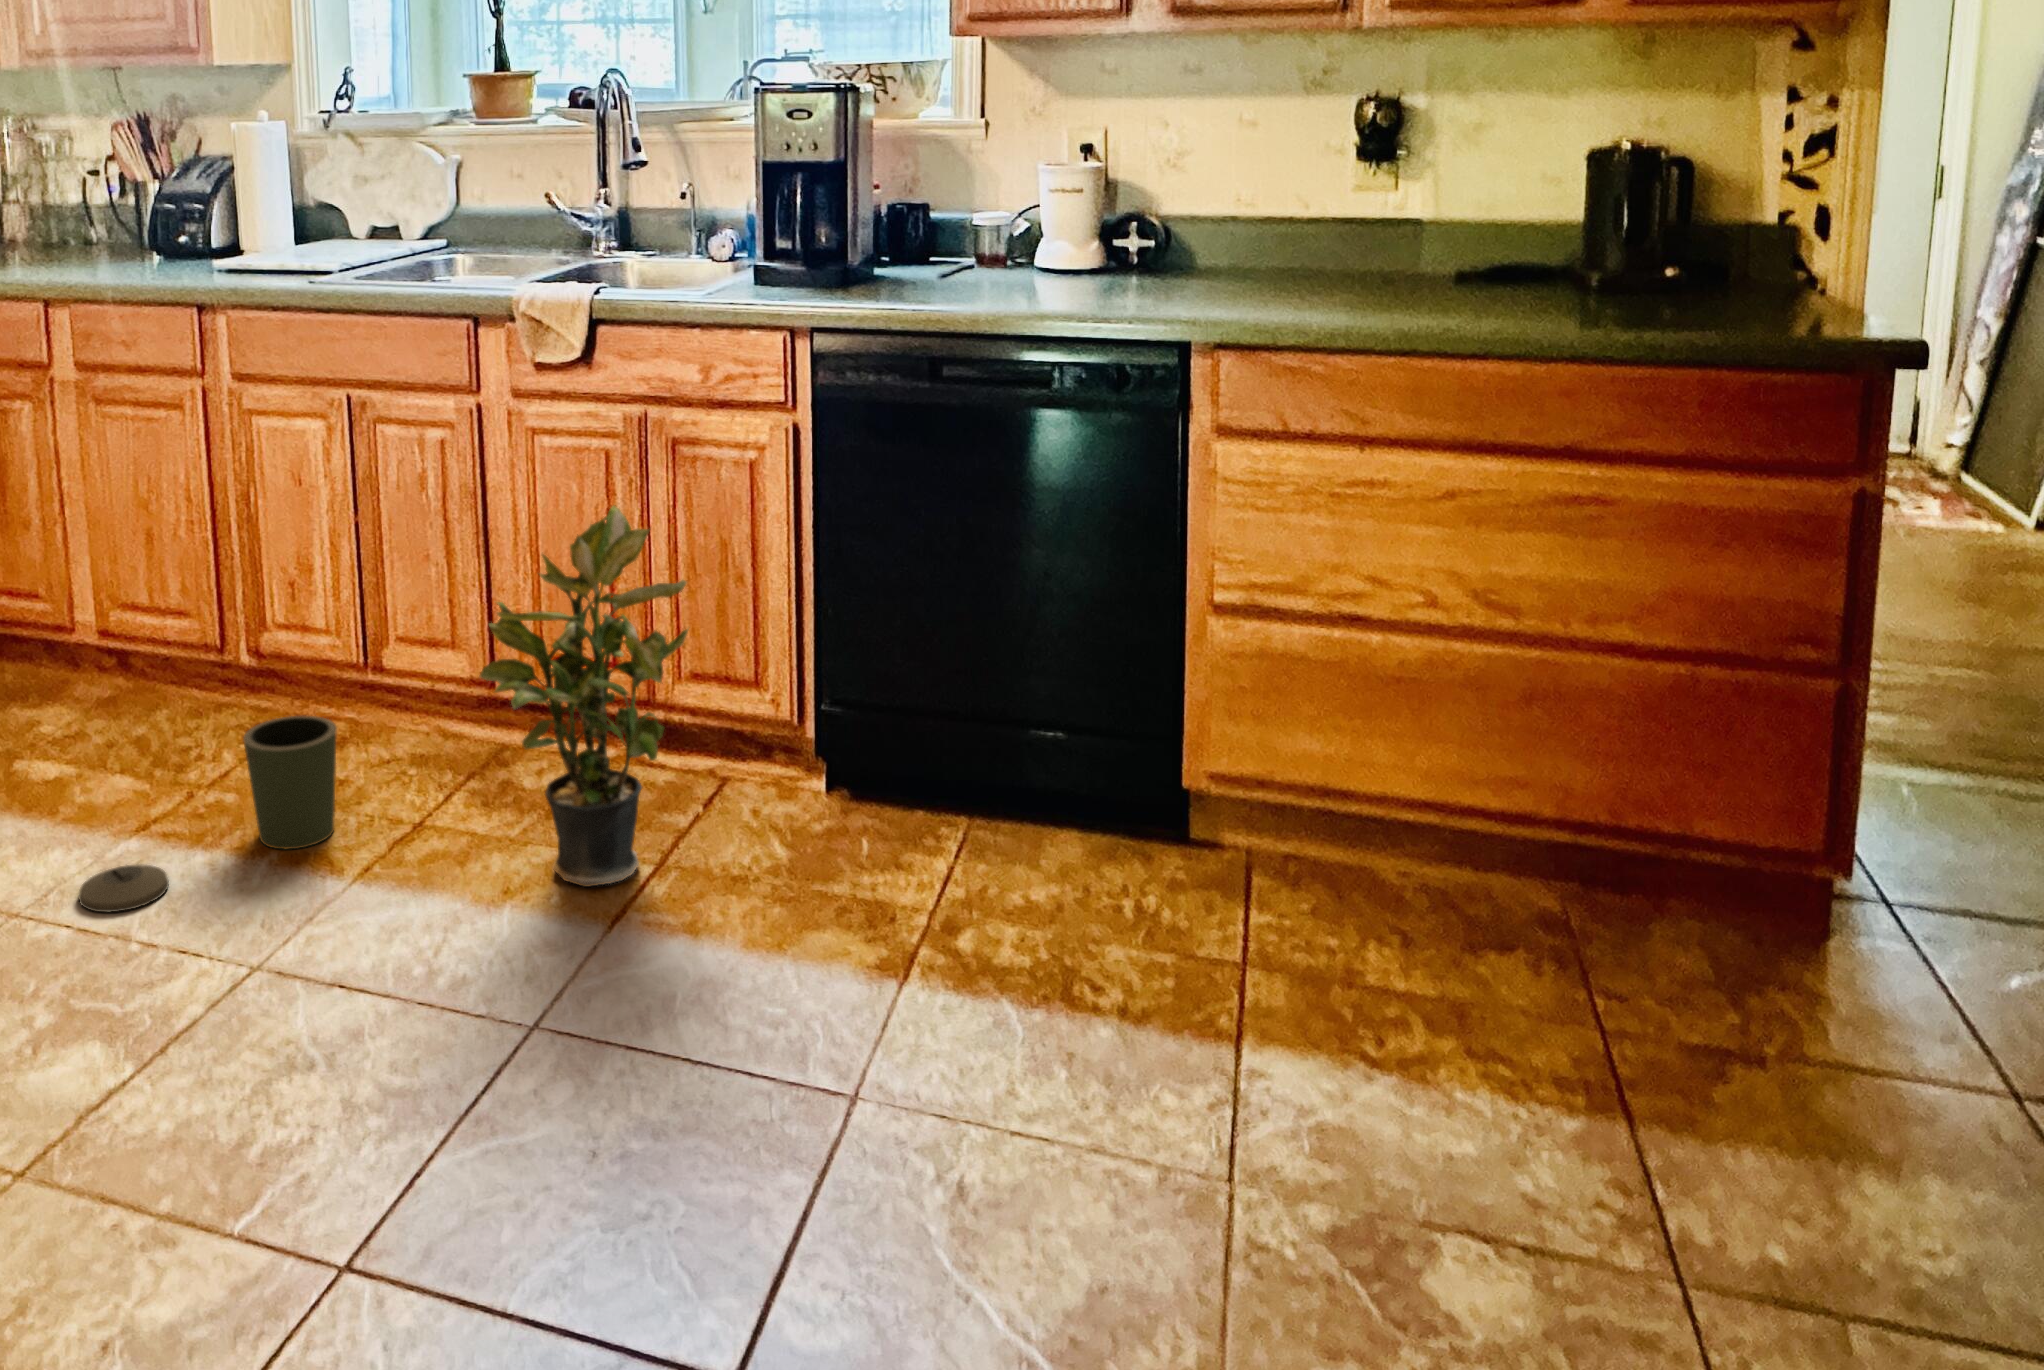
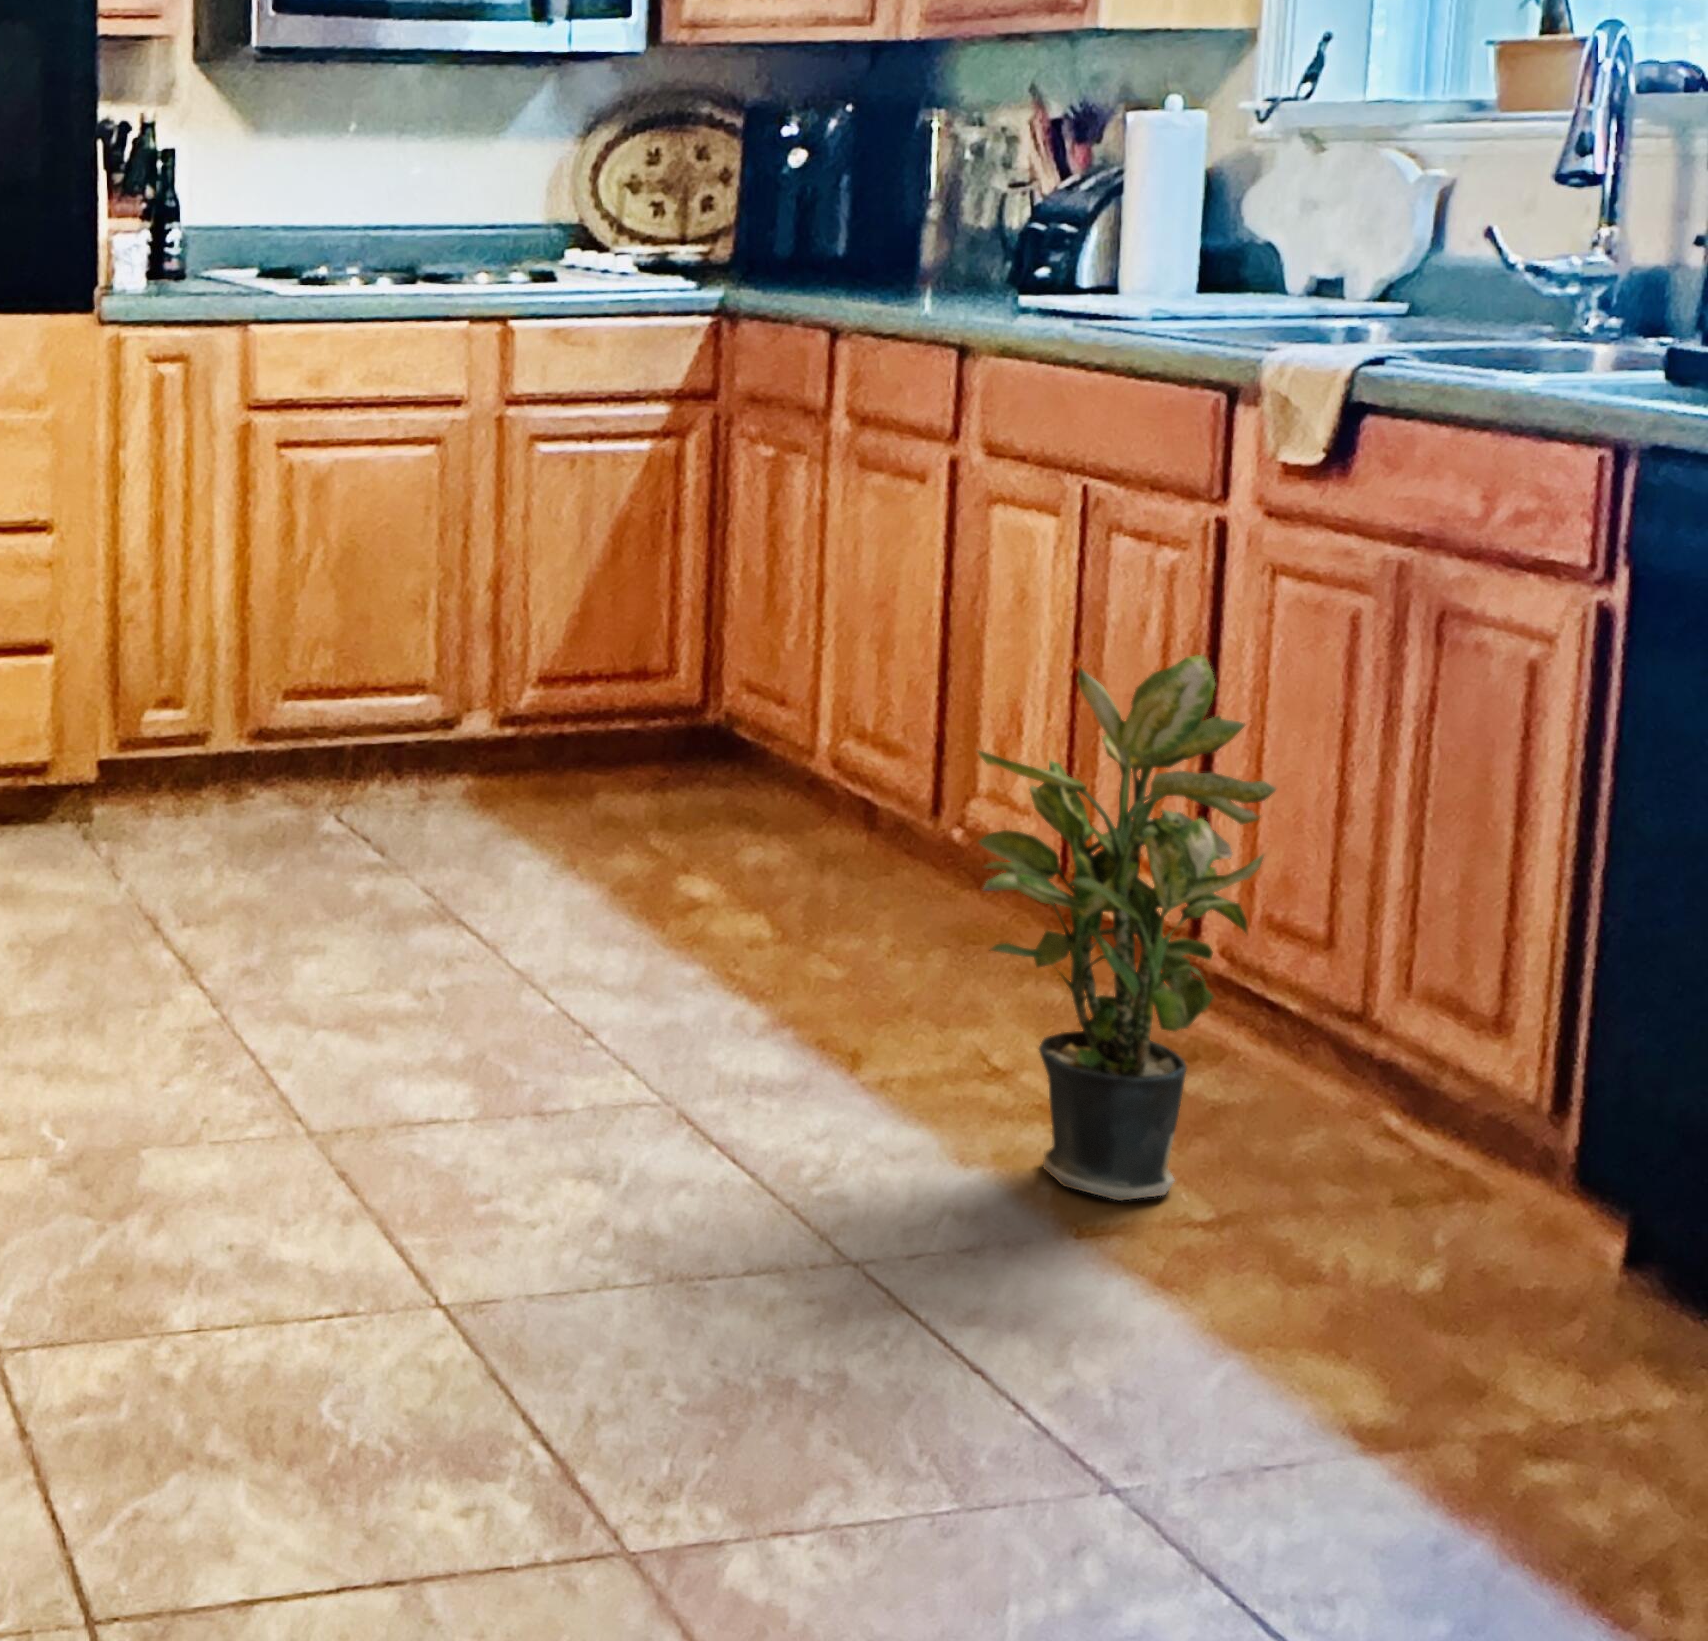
trash can: present [79,716,337,913] -> none [550,864,897,1033]

